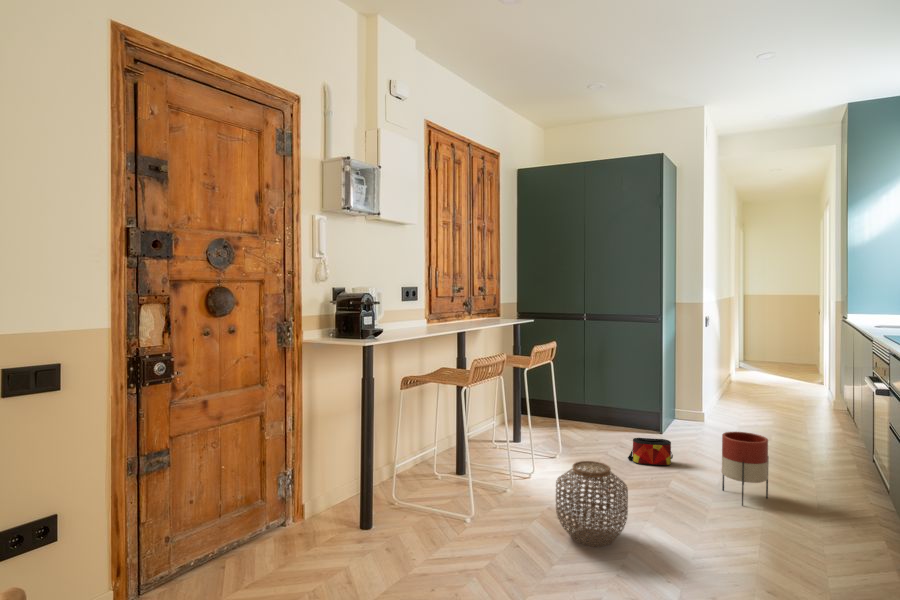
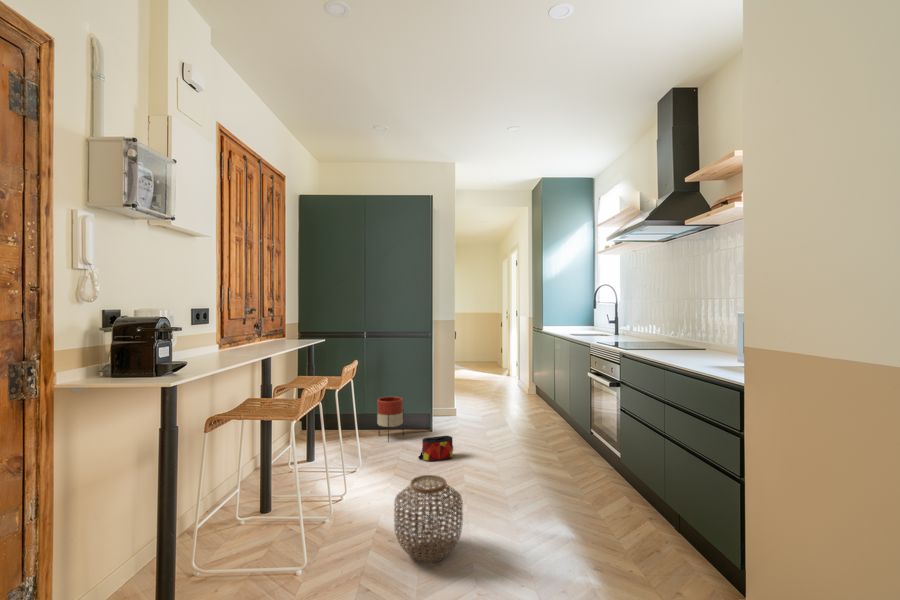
planter: present [722,432,769,506] -> present [377,397,404,441]

